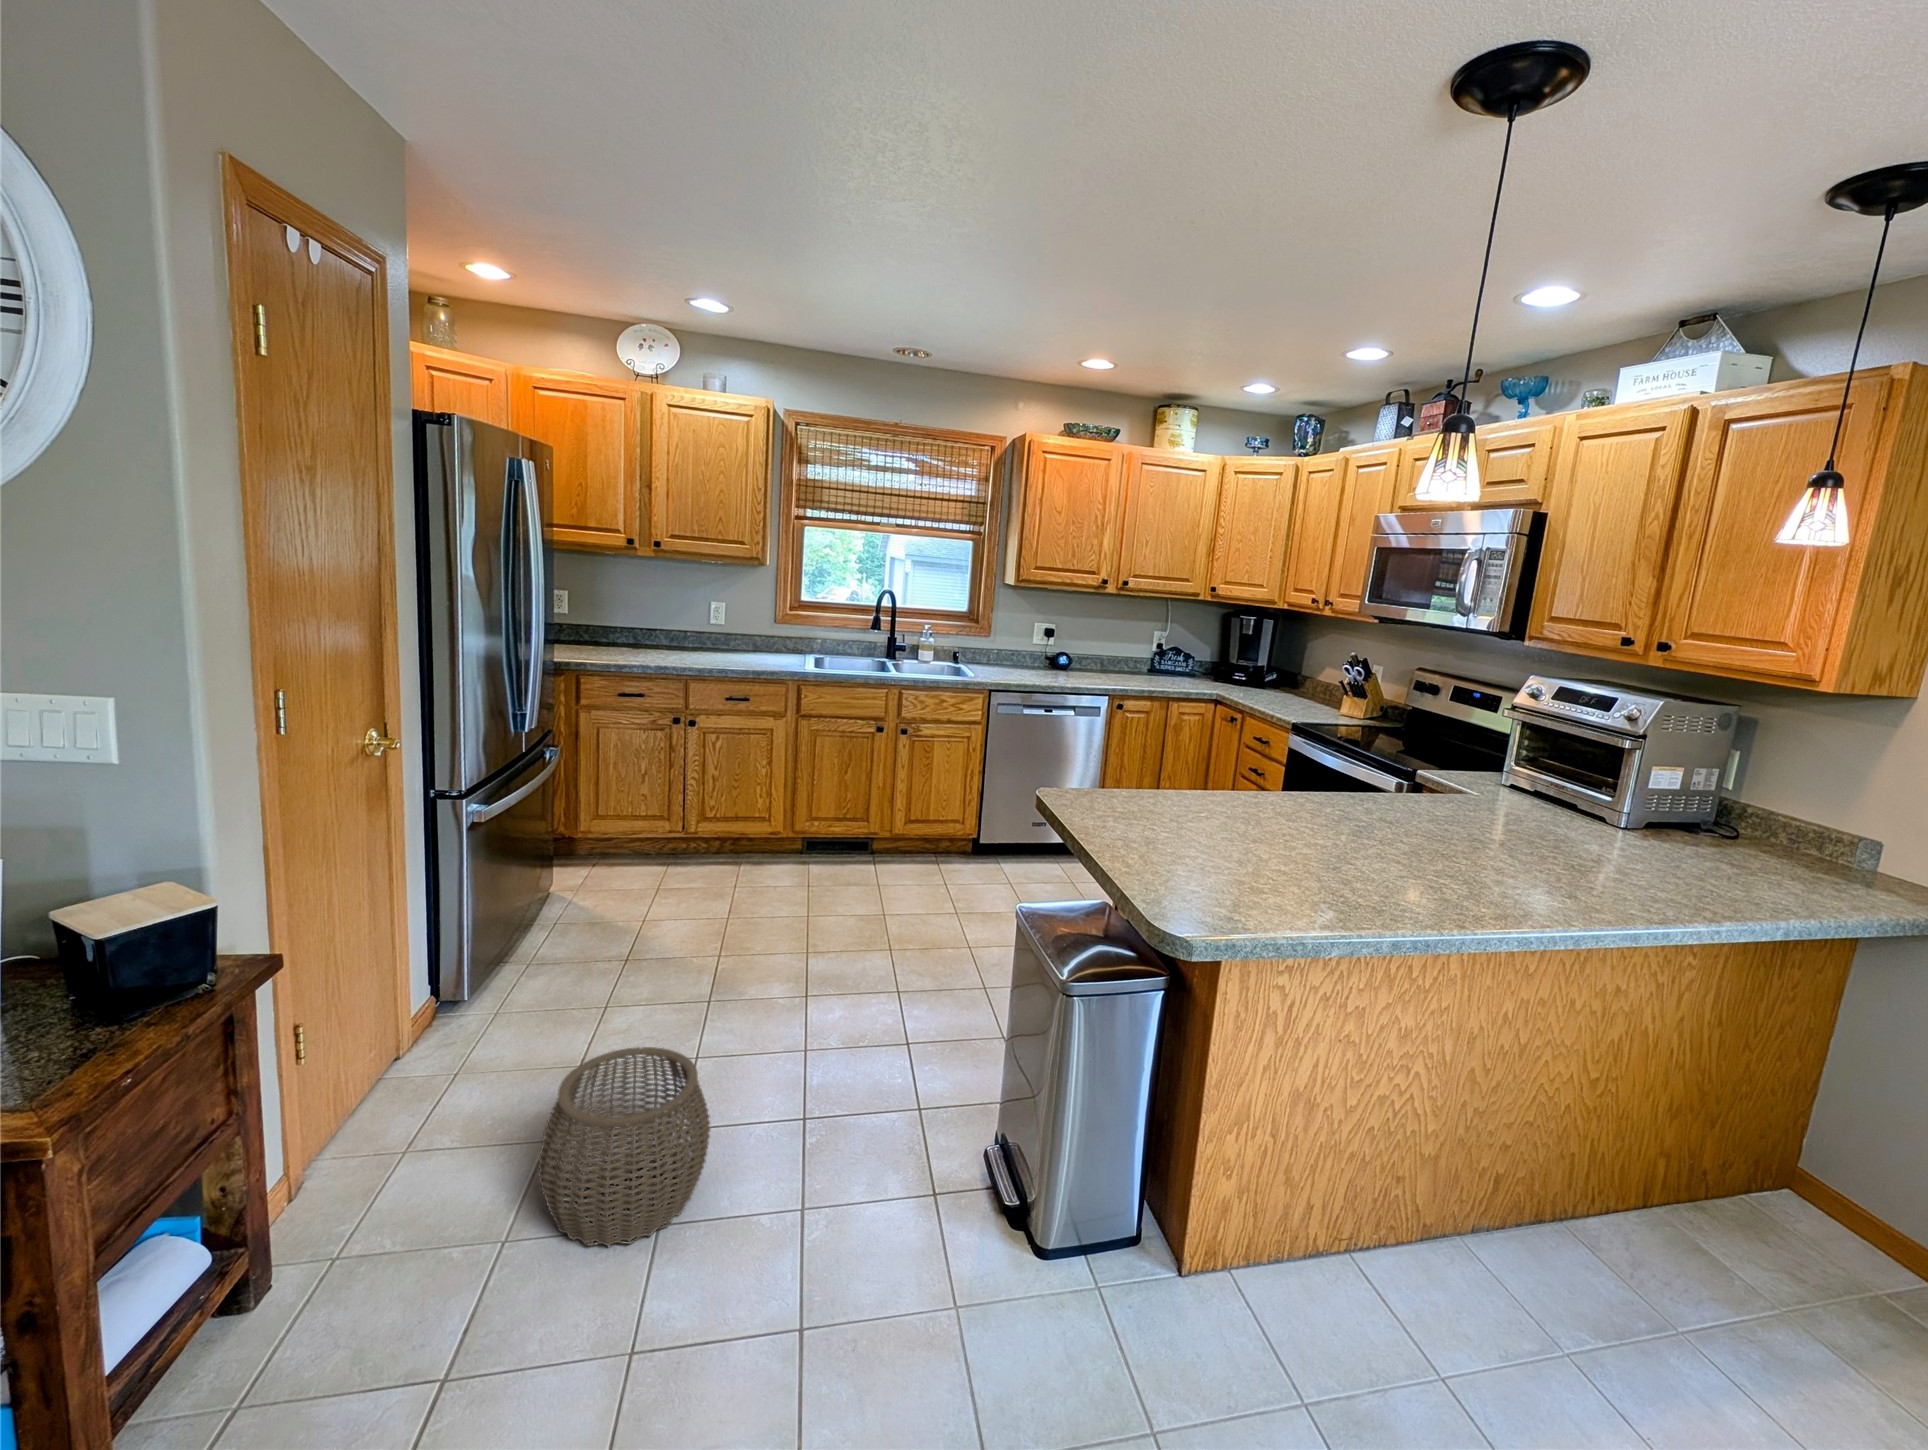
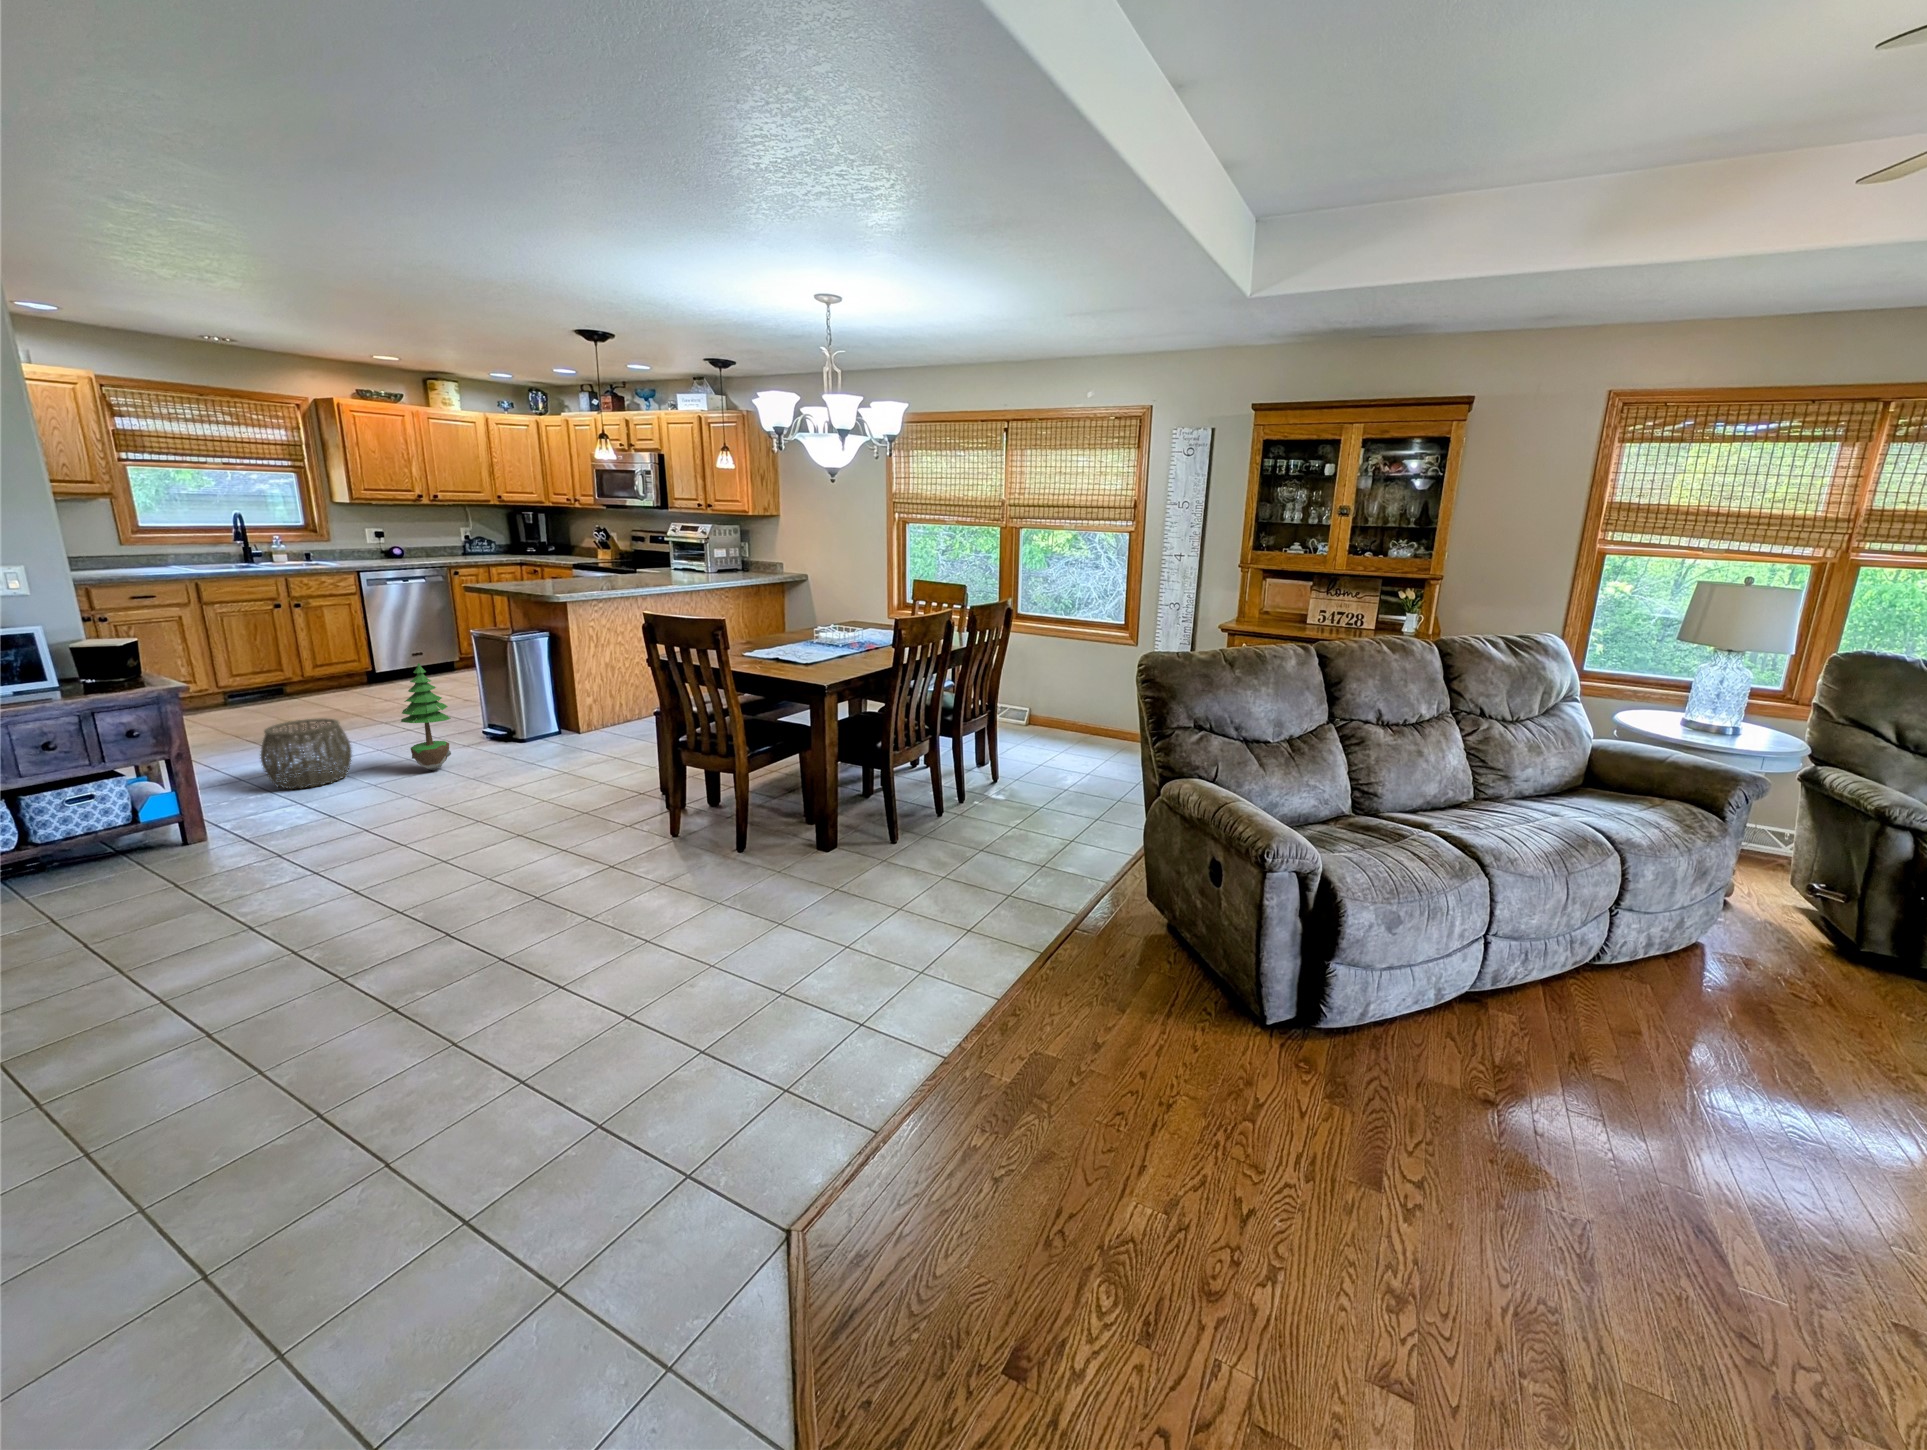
potted tree: none [756,1026,867,1313] -> present [401,663,451,770]

